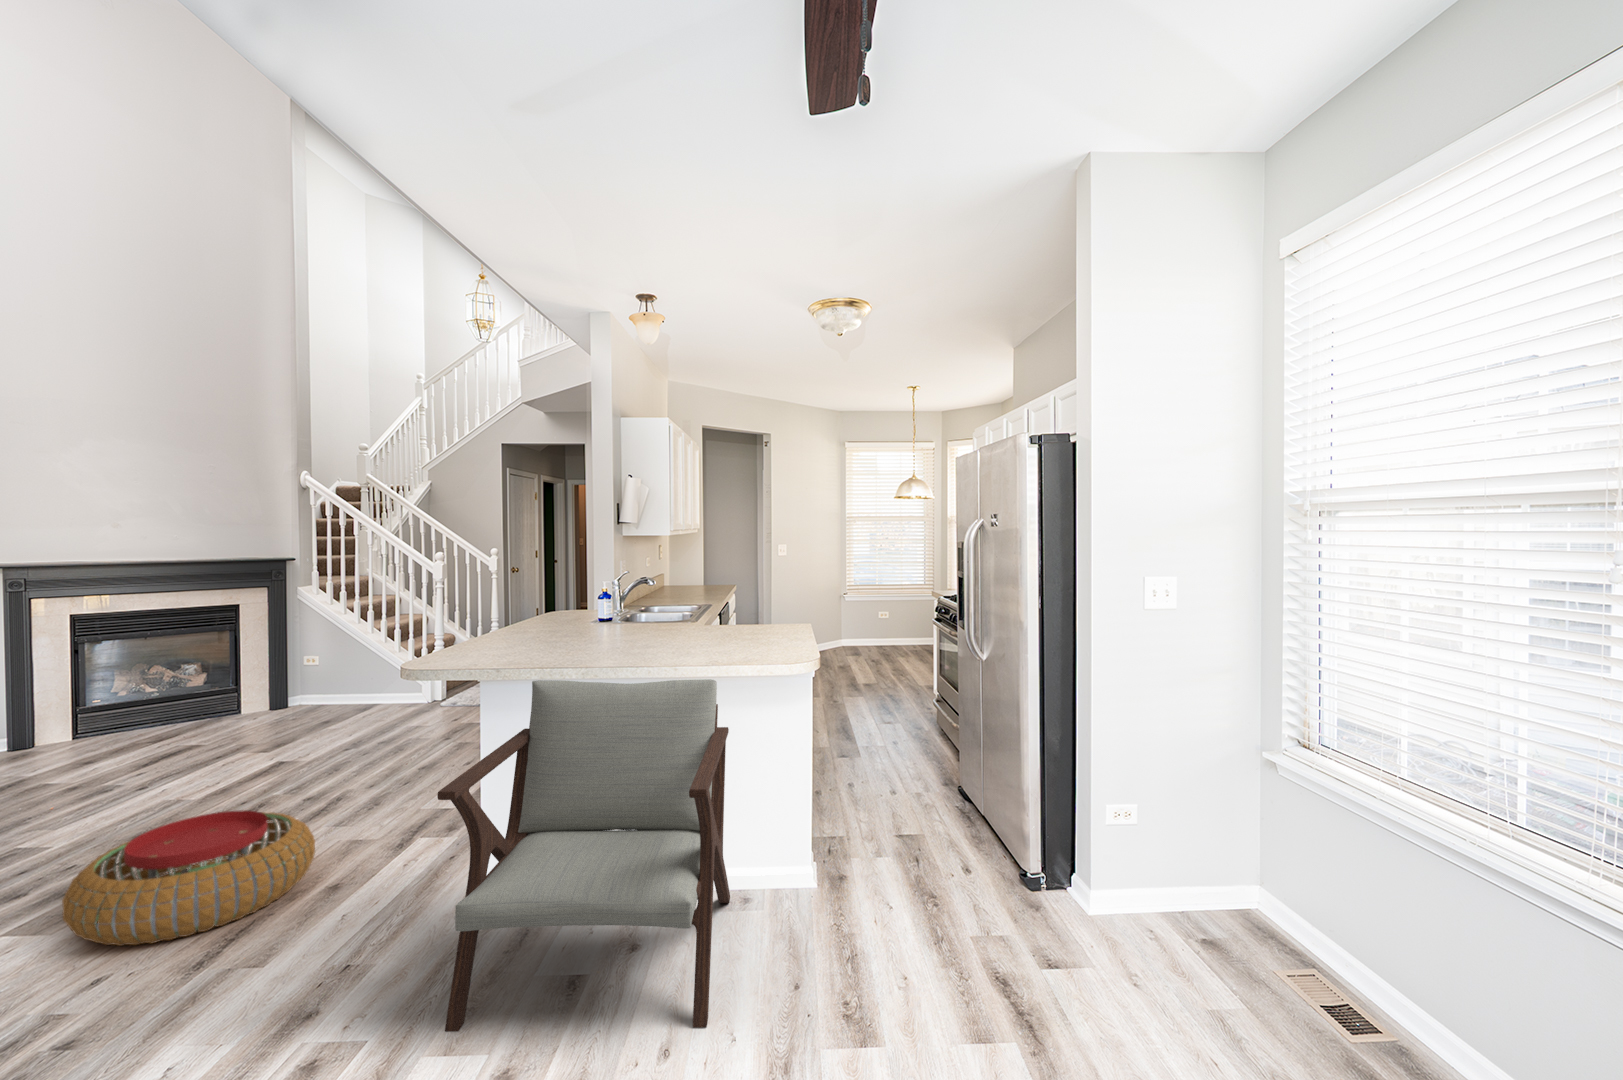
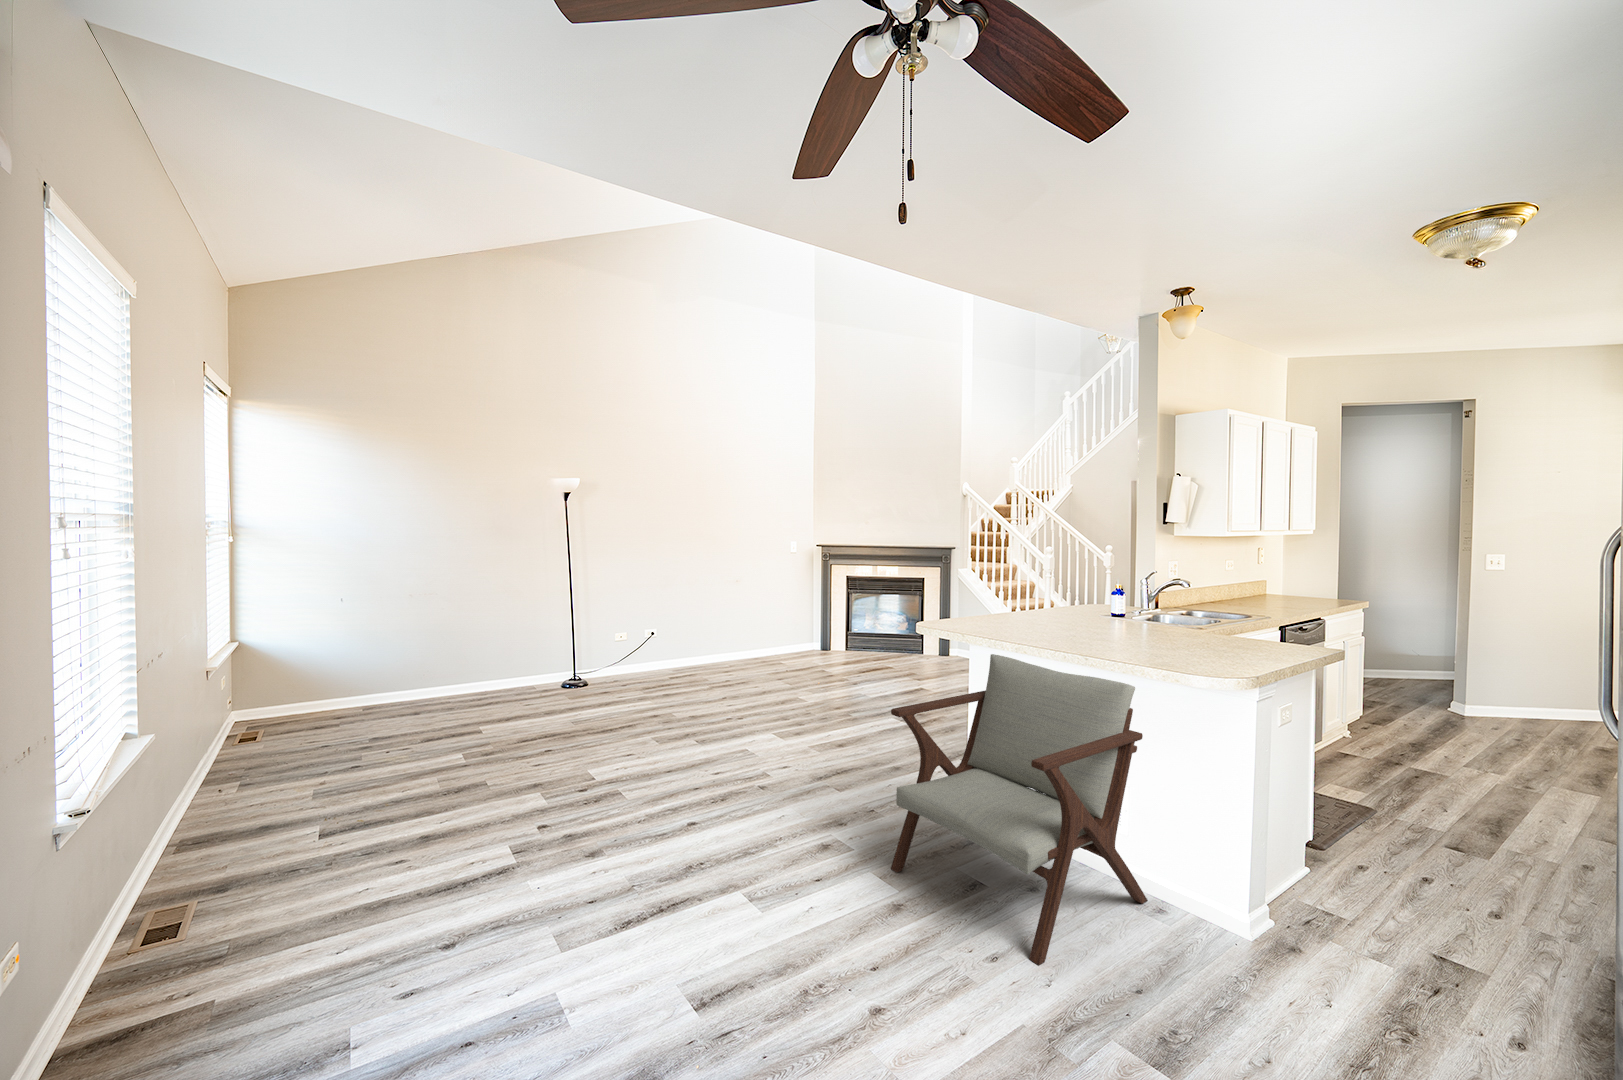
pouf: present [62,810,315,946] -> none [784,700,896,765]

